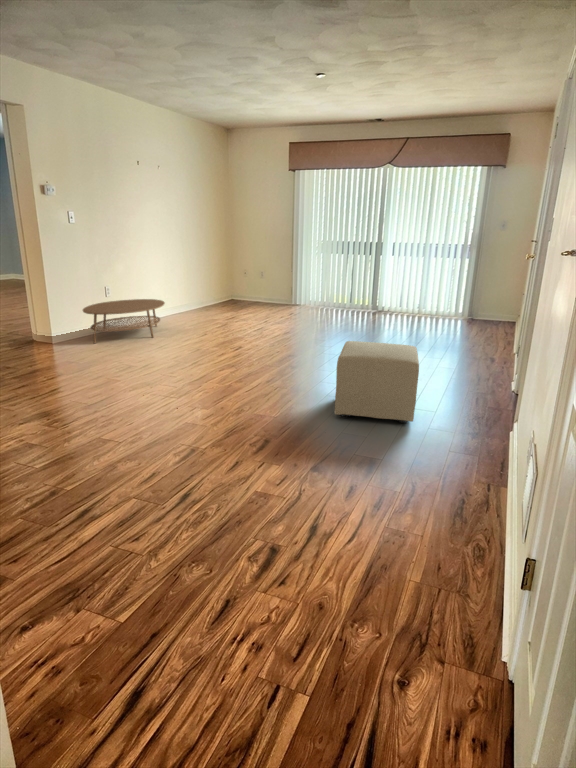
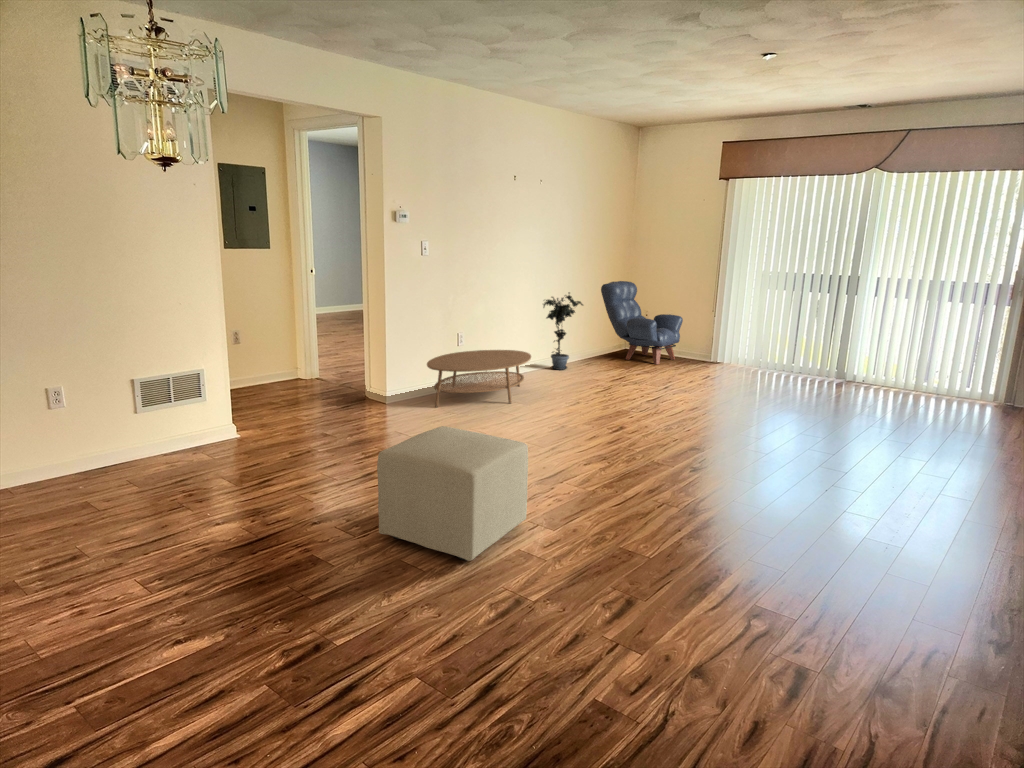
armchair: none [209,248,270,308] -> present [601,281,683,364]
potted plant: none [167,255,199,314] -> present [543,292,583,370]
ottoman: present [335,341,419,423] -> present [377,426,528,561]

